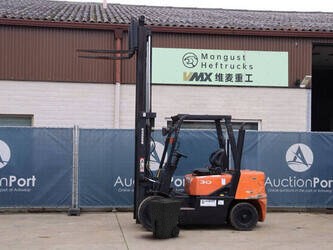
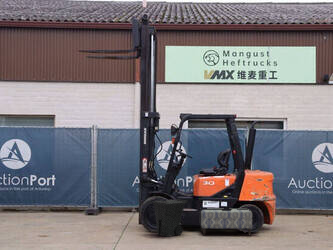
bench: none [196,208,253,237] -> present [201,209,252,235]

